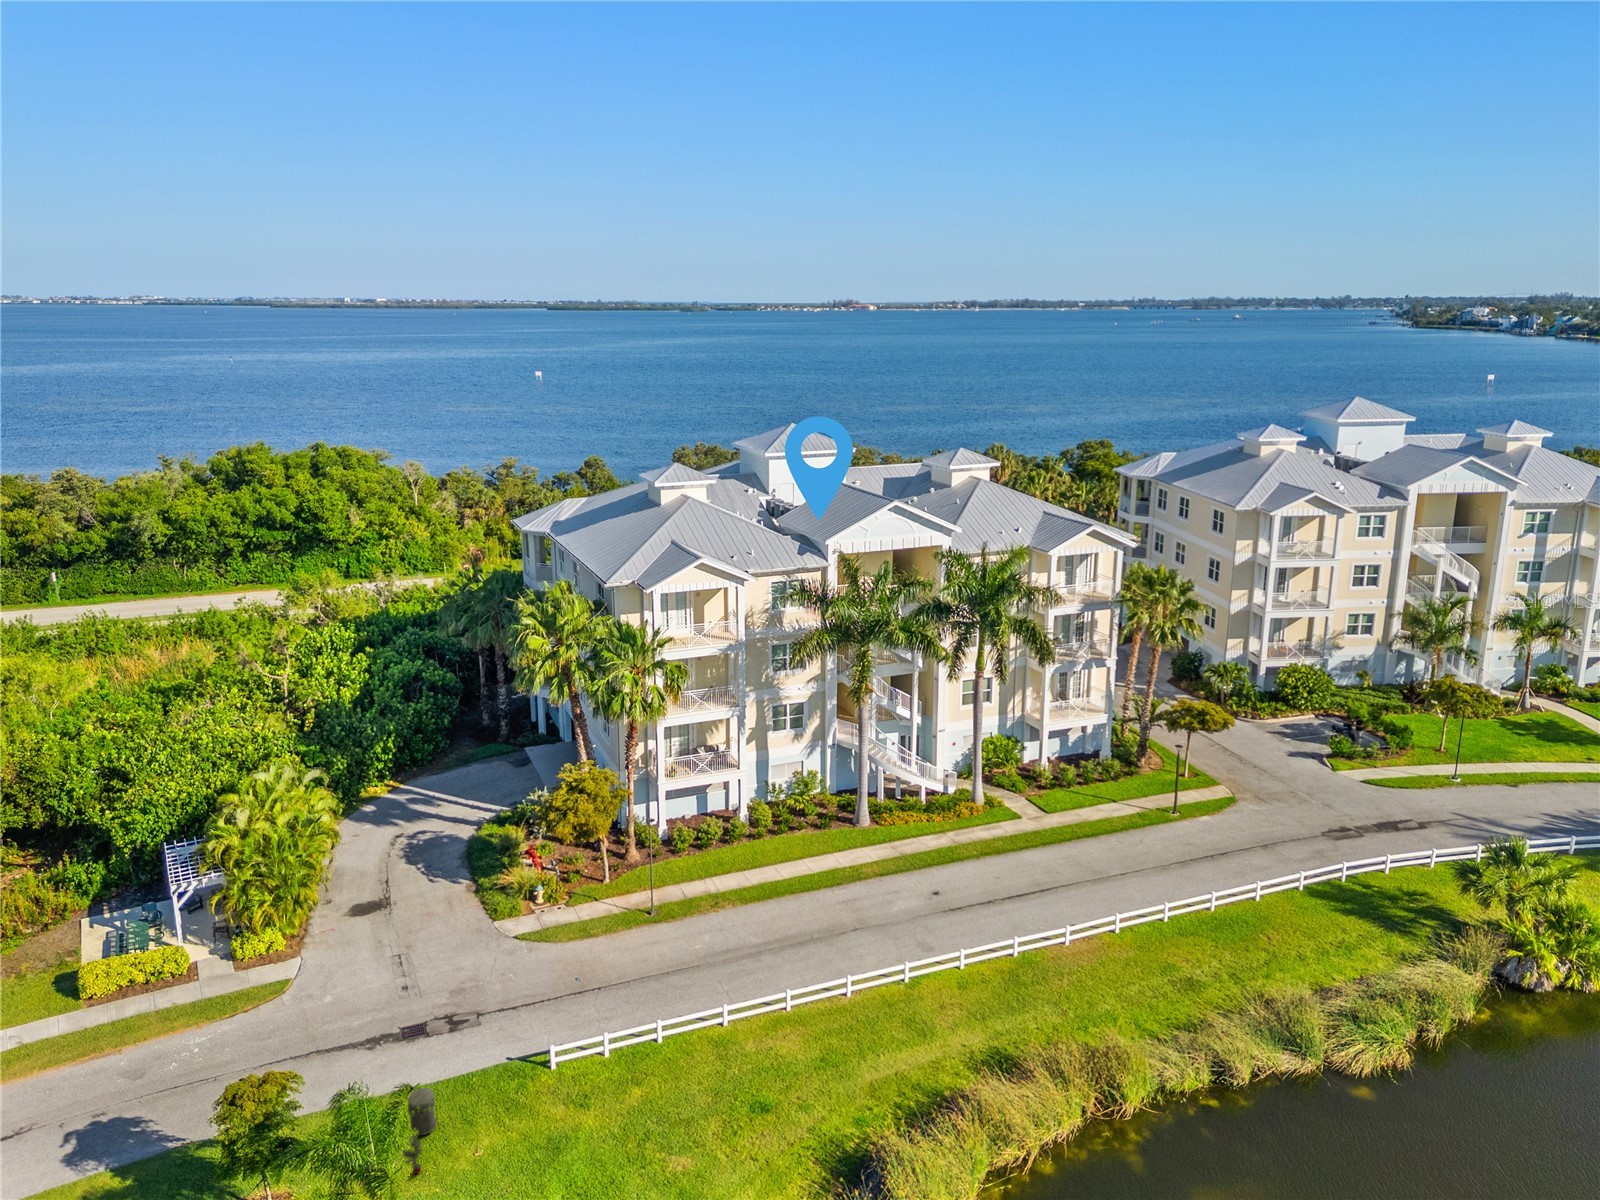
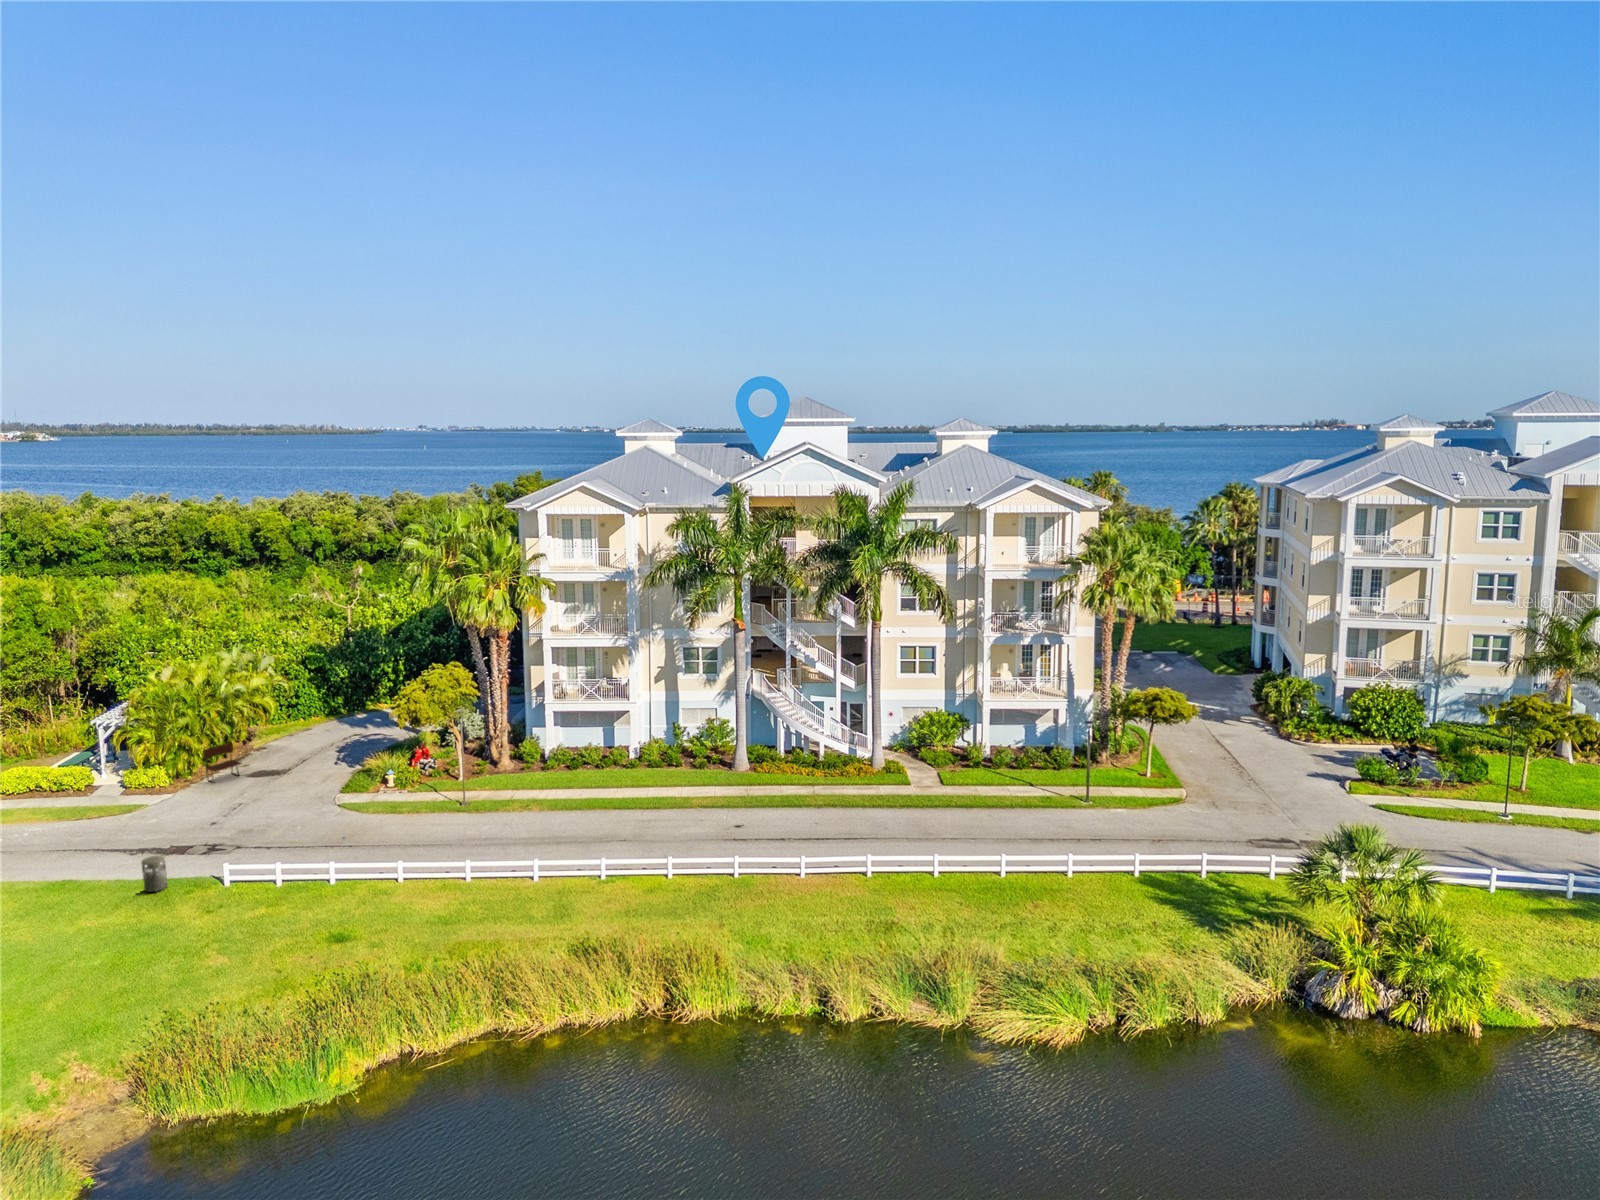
bench: none [289,894,331,948] -> present [203,743,241,783]
potted tree: present [403,1134,422,1174] -> none [108,879,131,911]

